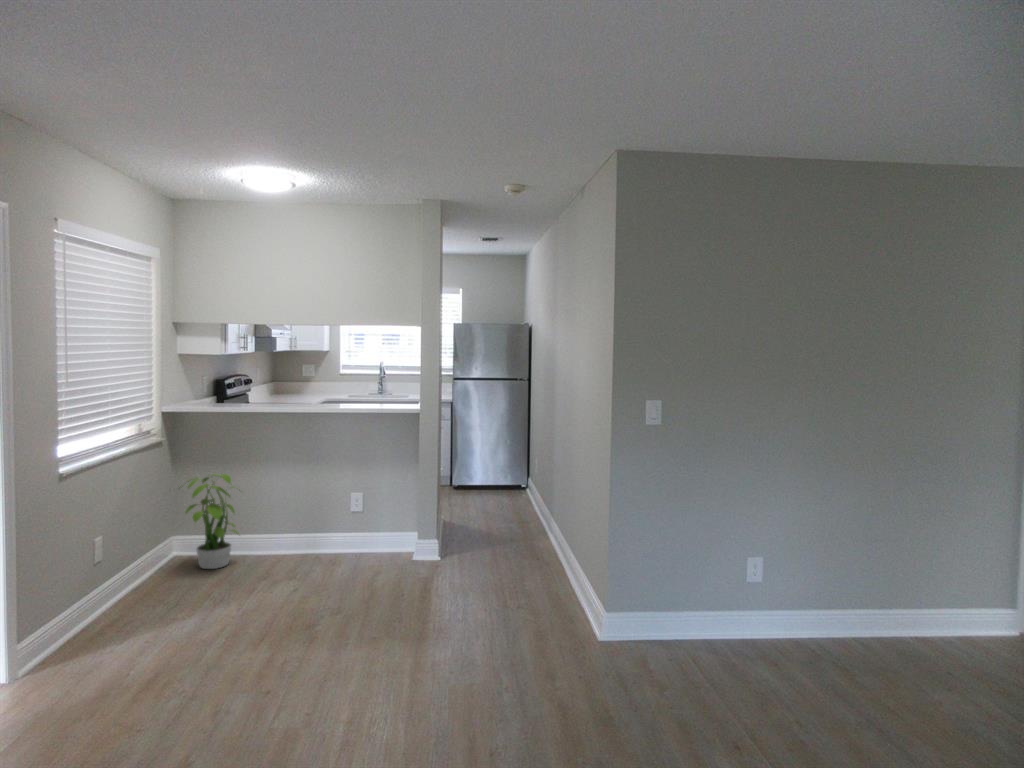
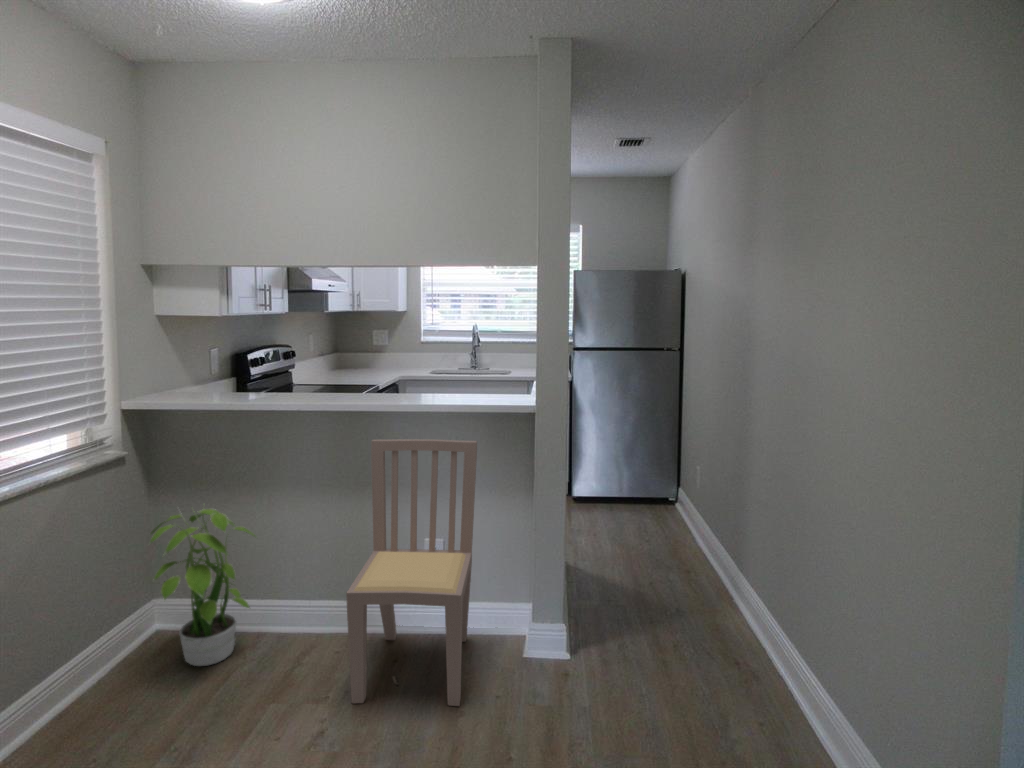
dining chair: none [309,430,384,578] -> present [346,439,477,706]

